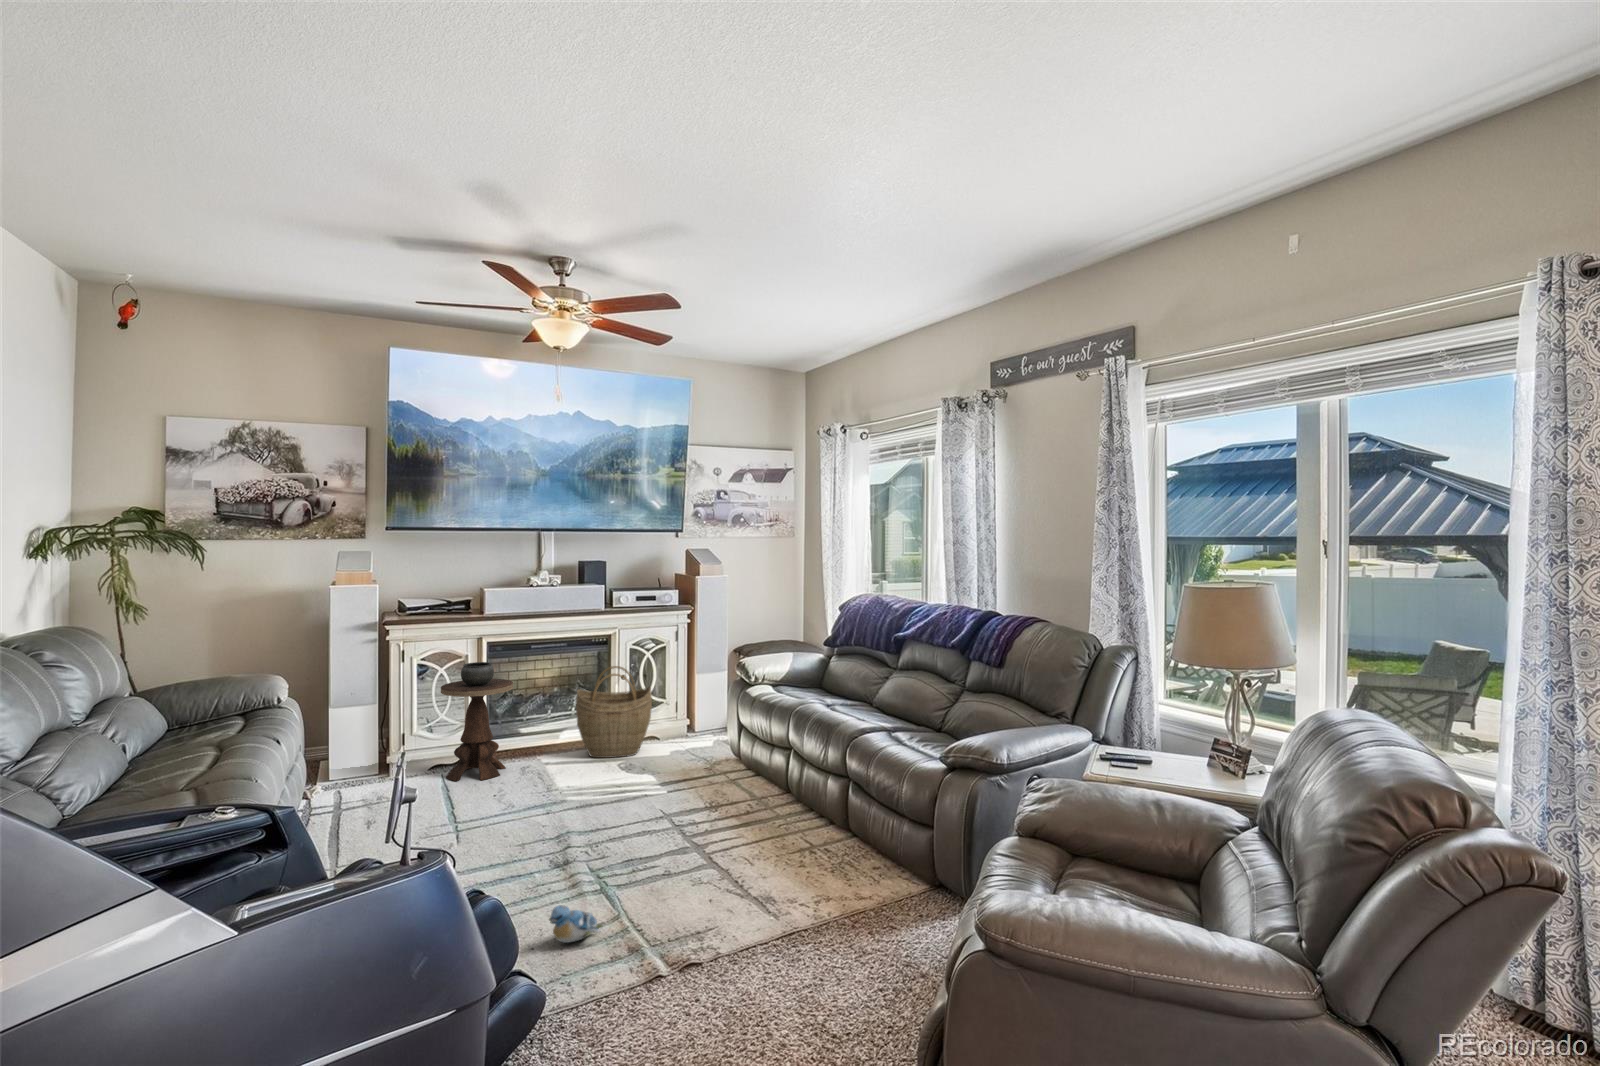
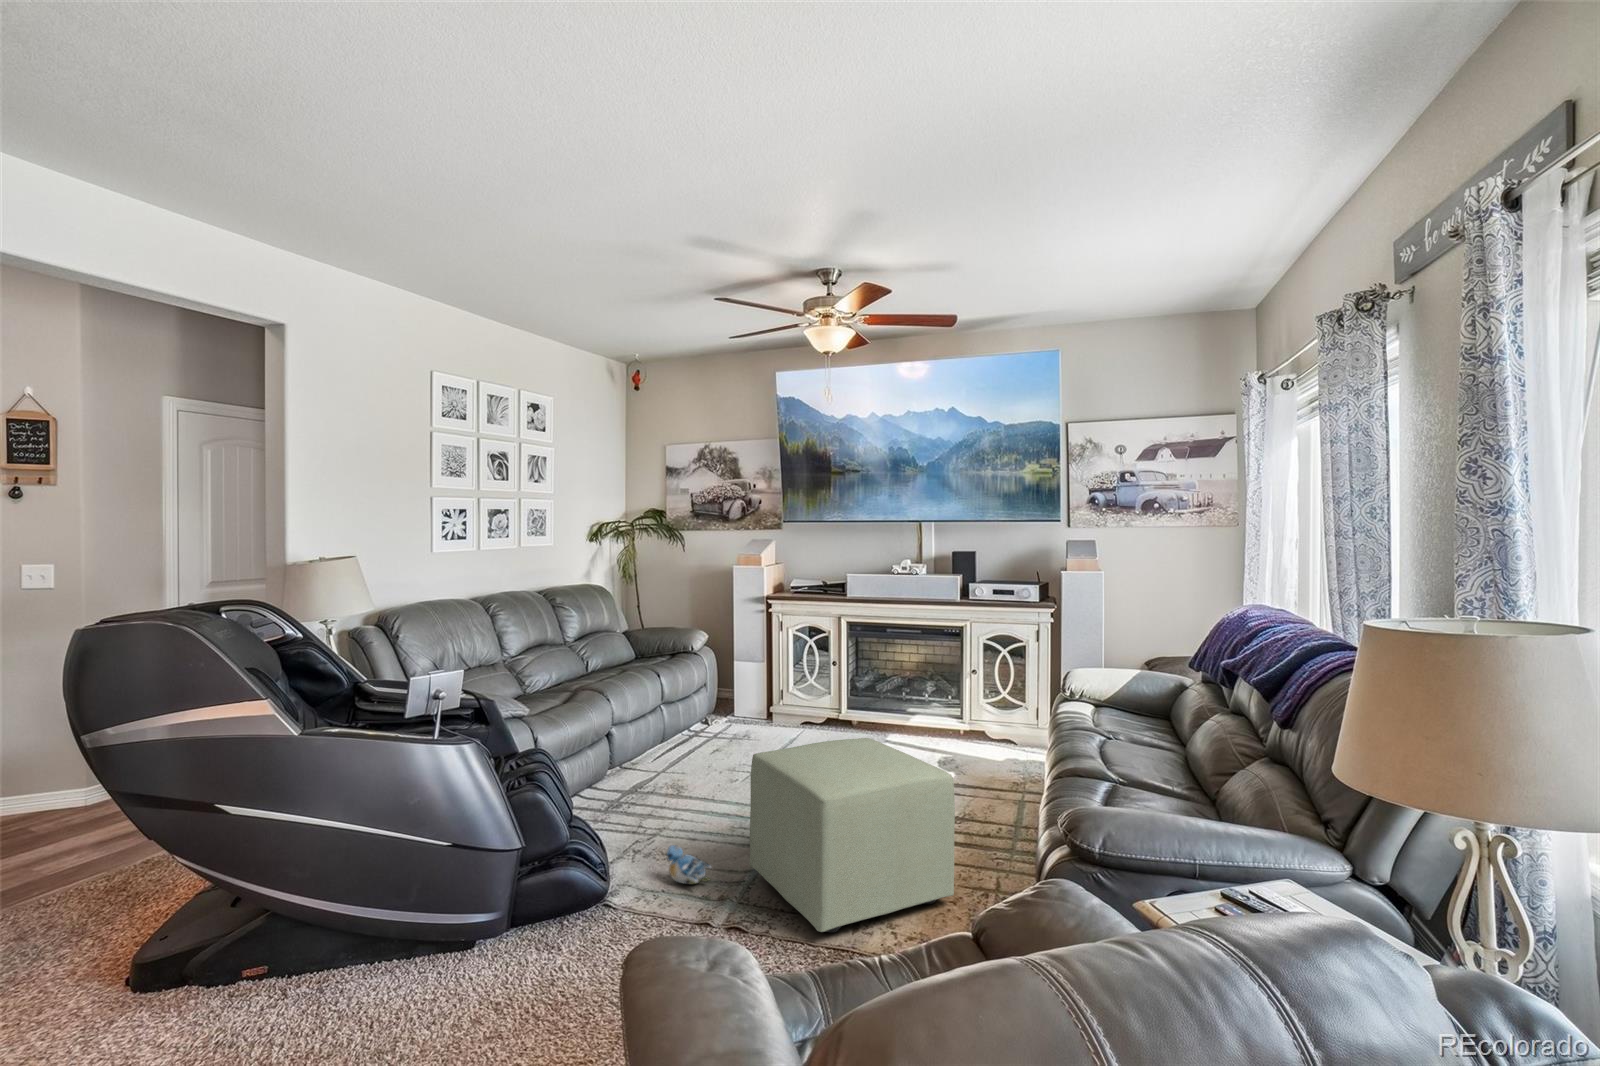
side table: present [441,662,513,781] -> none [795,638,855,744]
woven basket: present [576,666,652,758] -> none [913,659,991,754]
ottoman: none [621,748,798,918] -> present [750,738,955,933]

